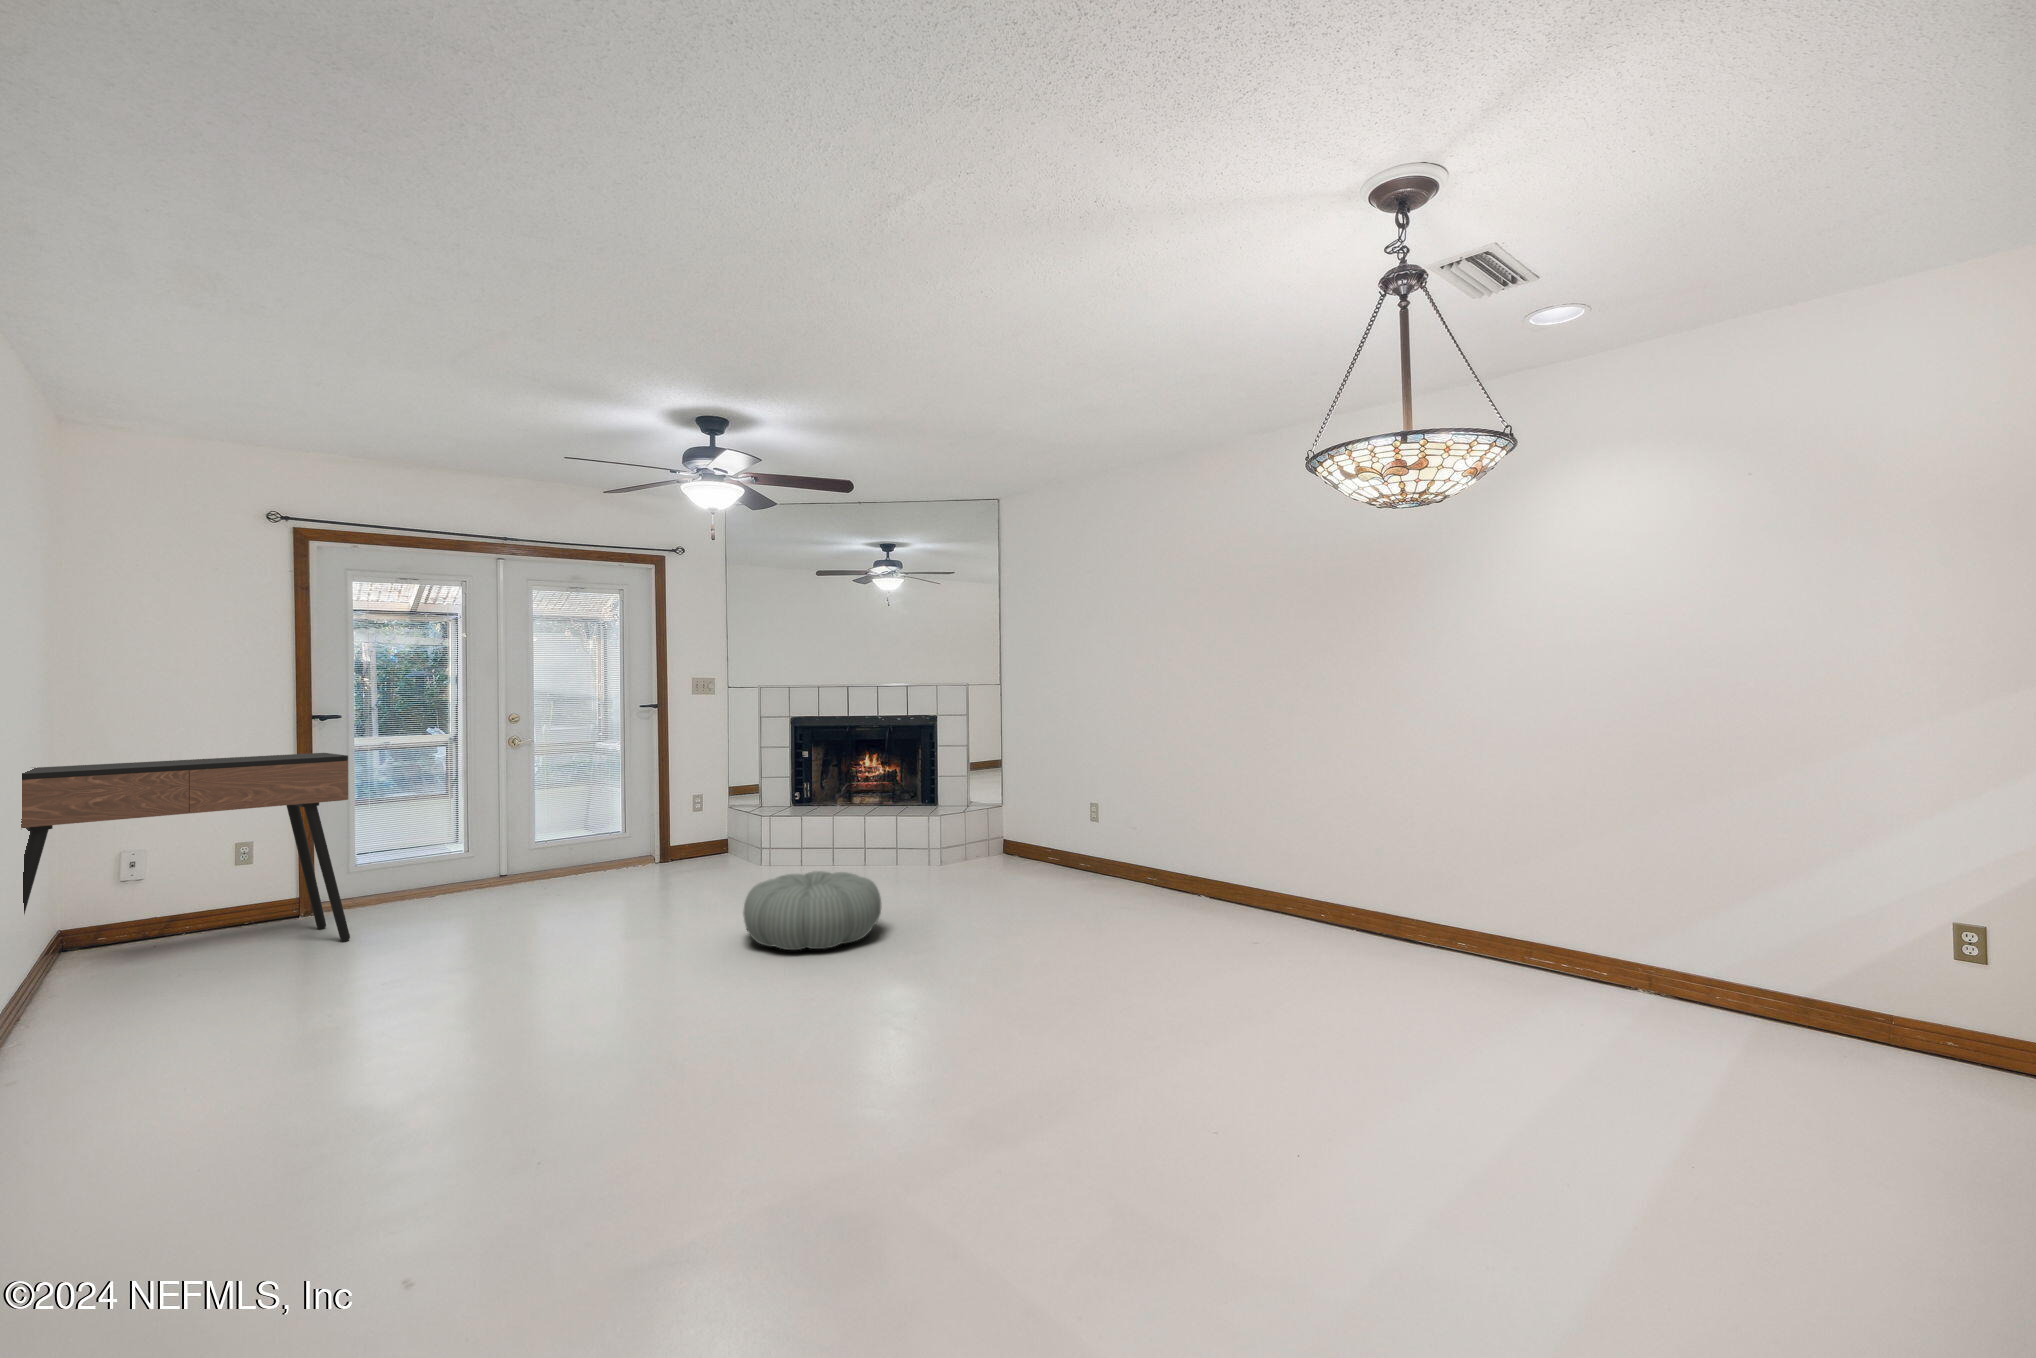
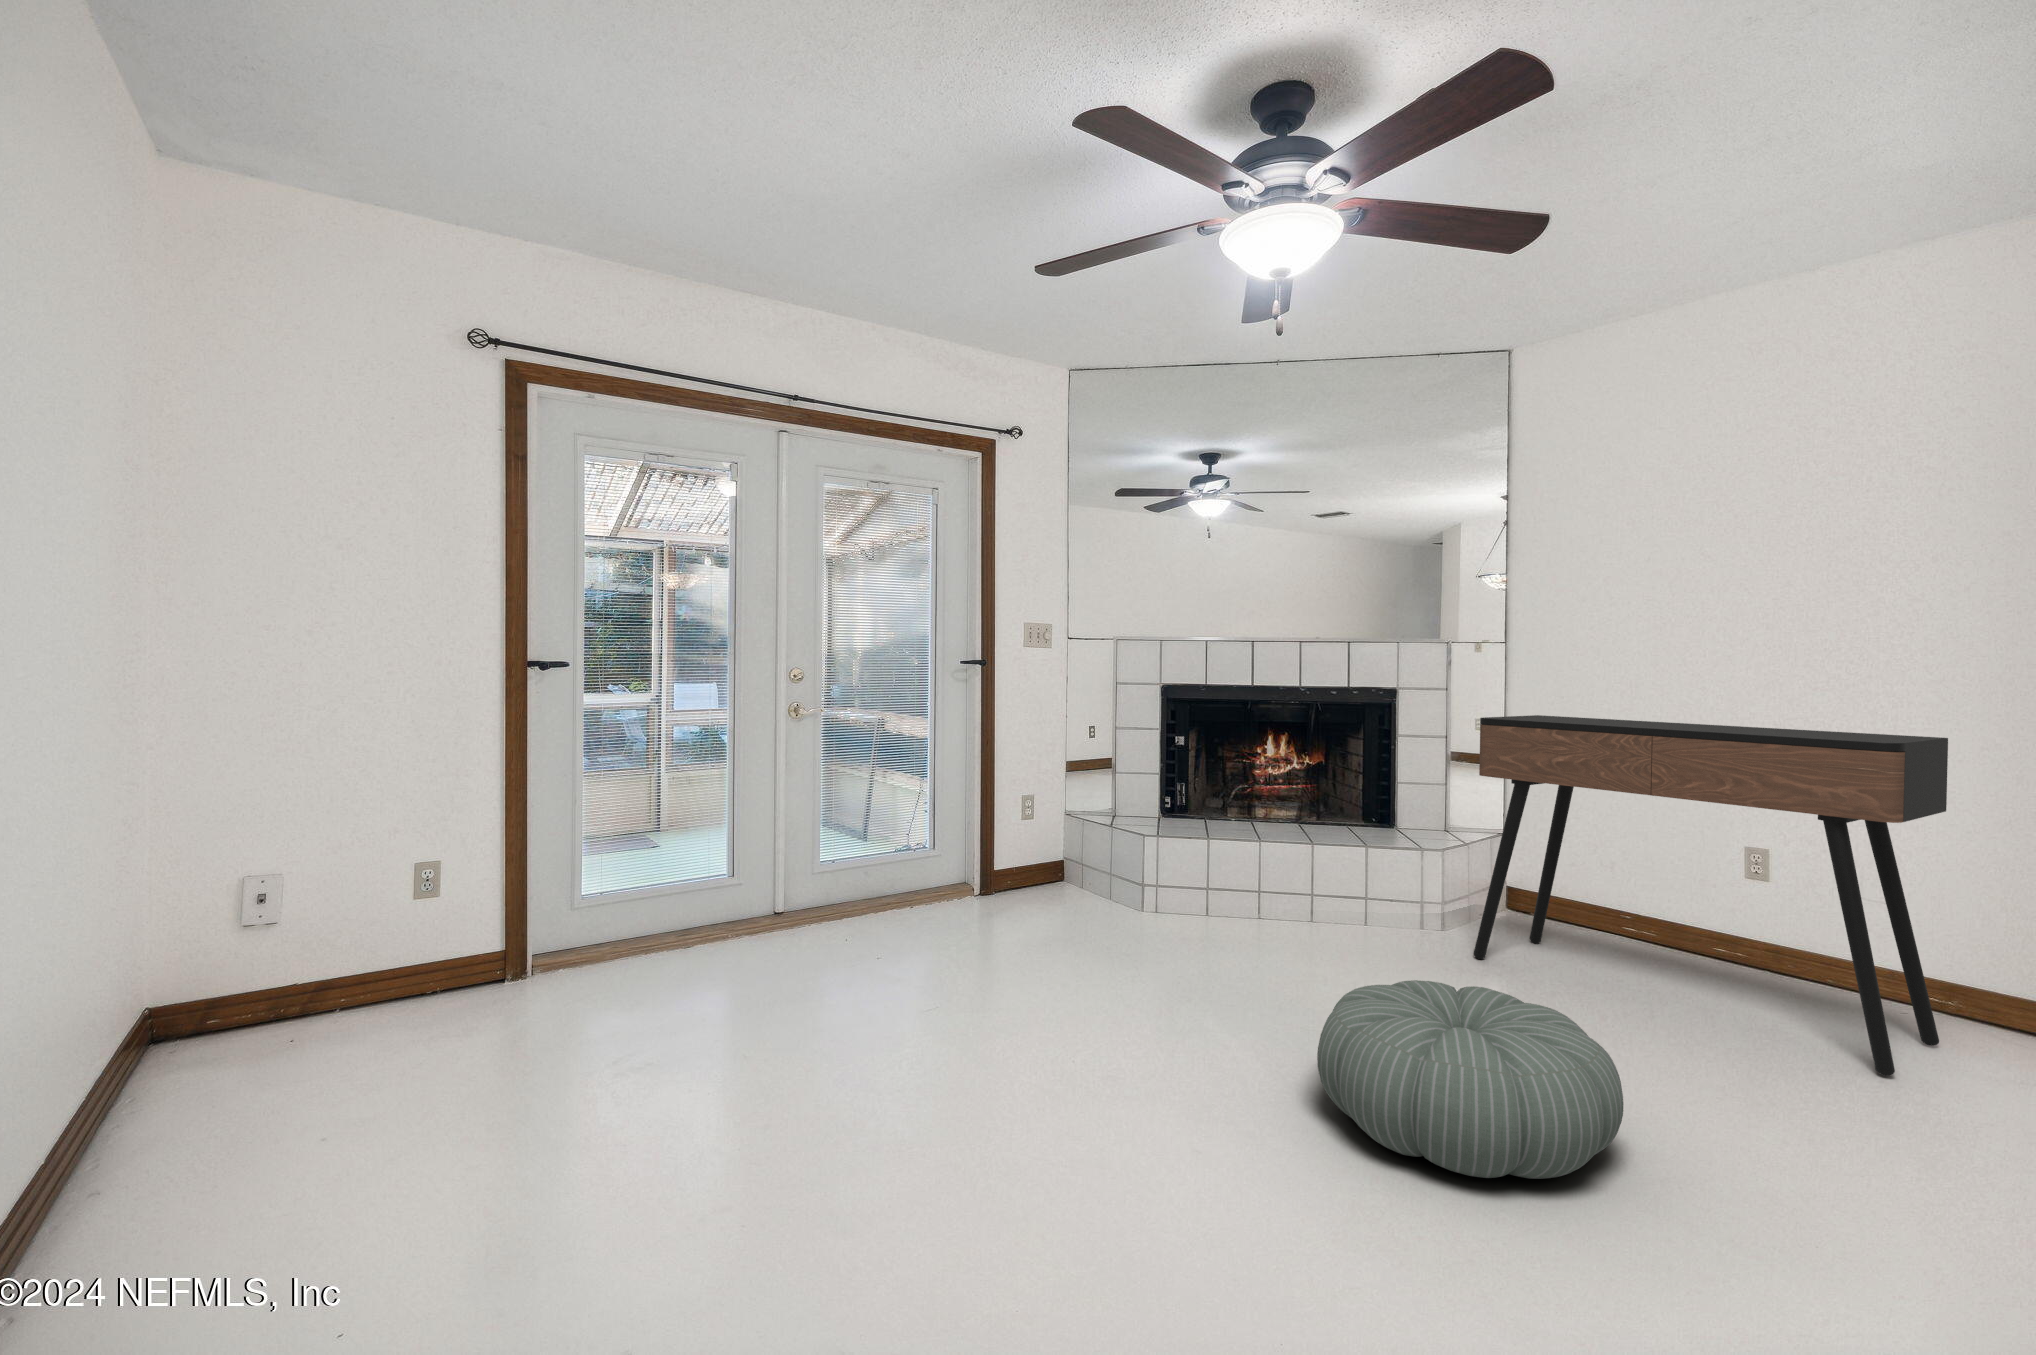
console table: present [21,753,350,942] -> present [1474,715,1948,1076]

